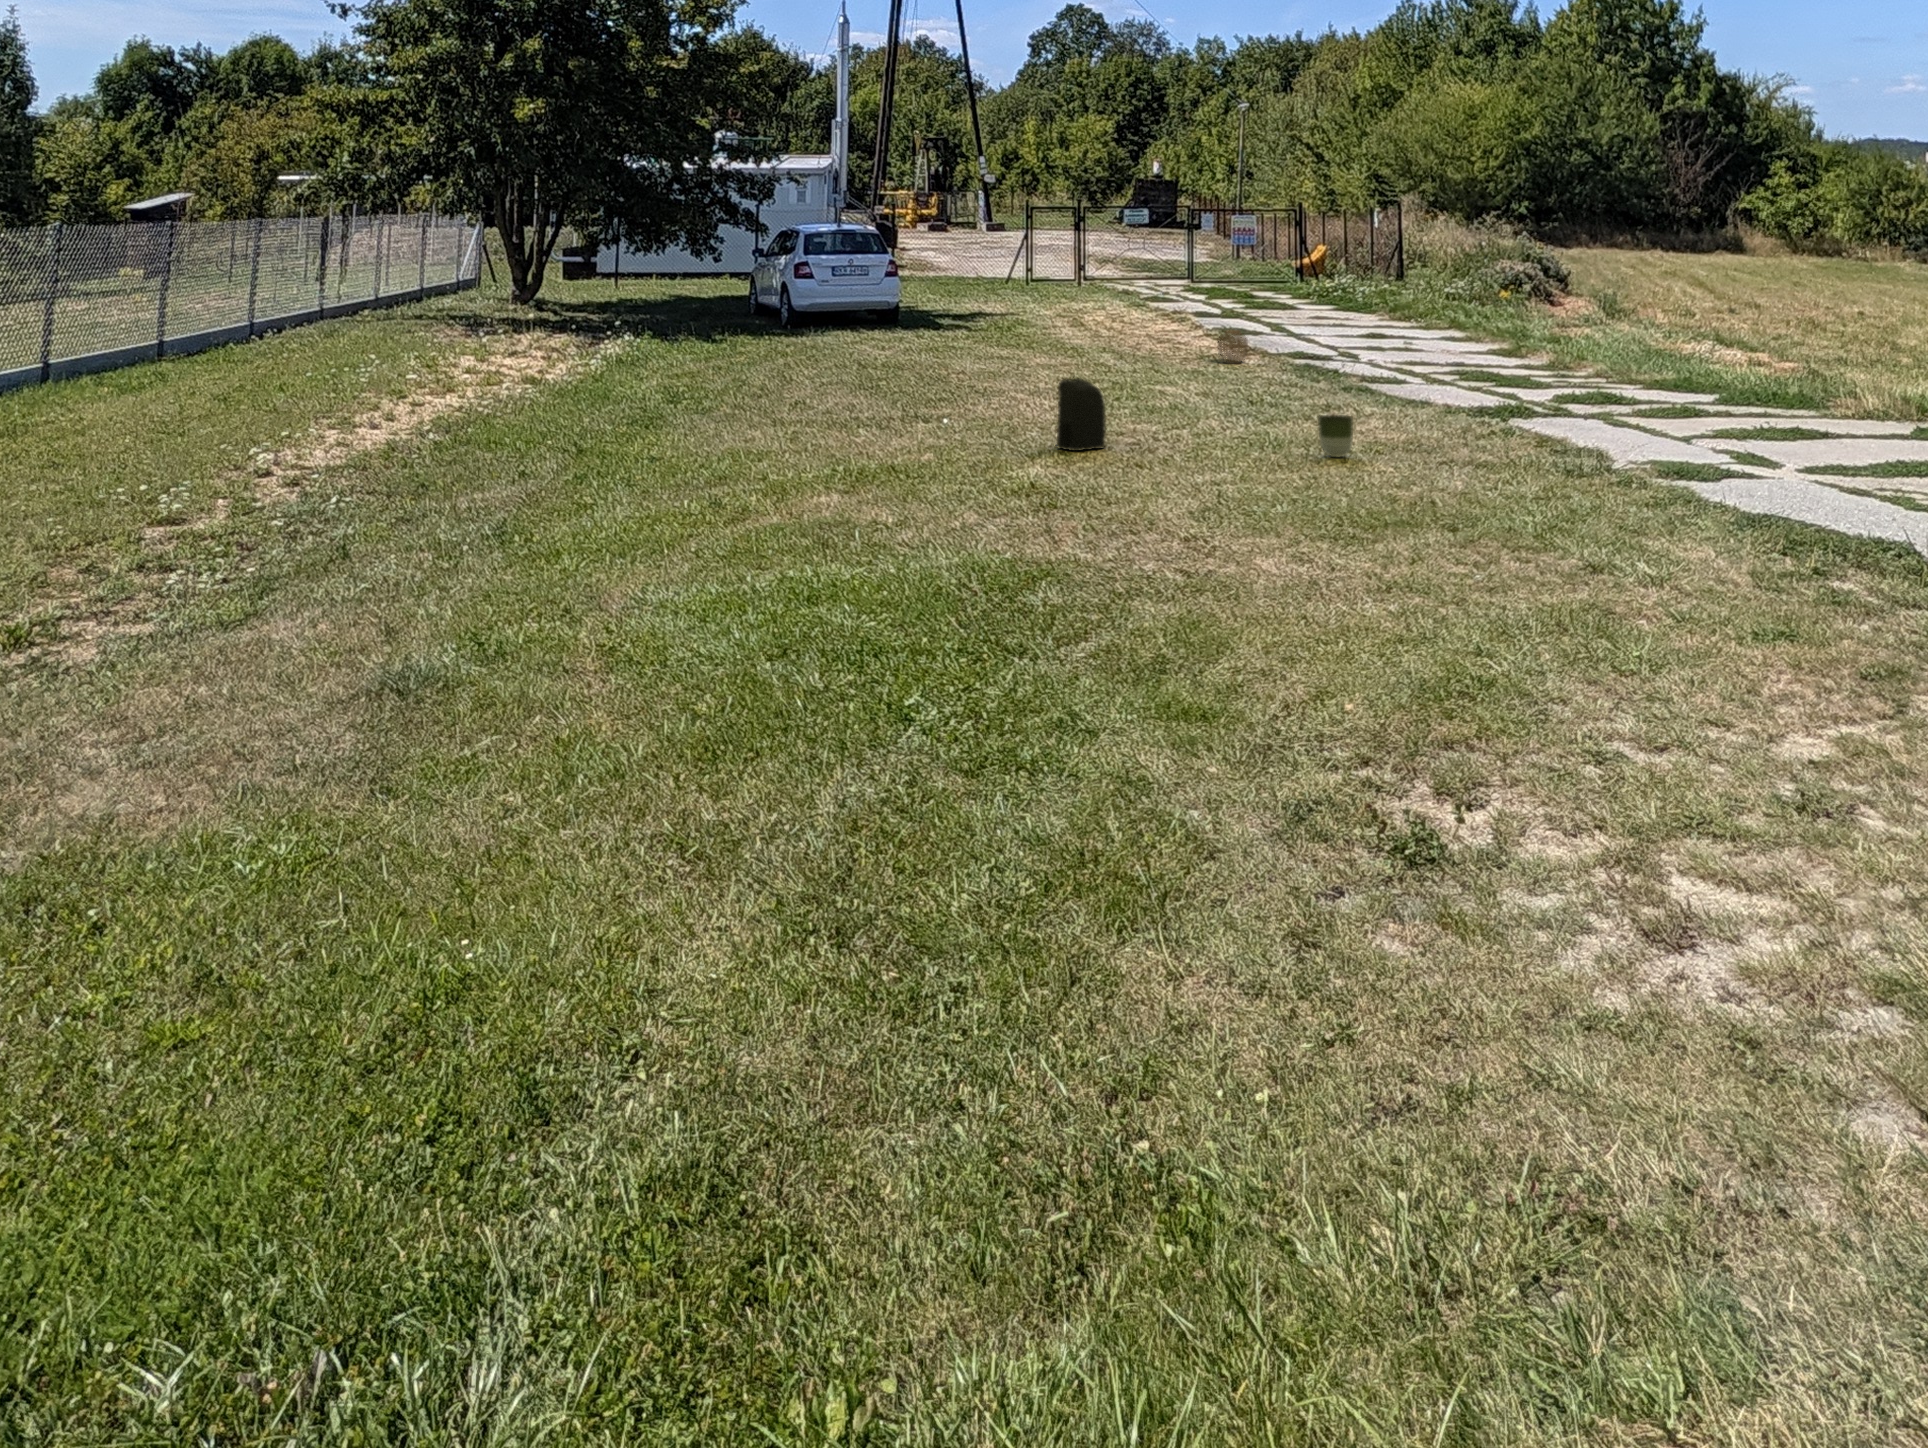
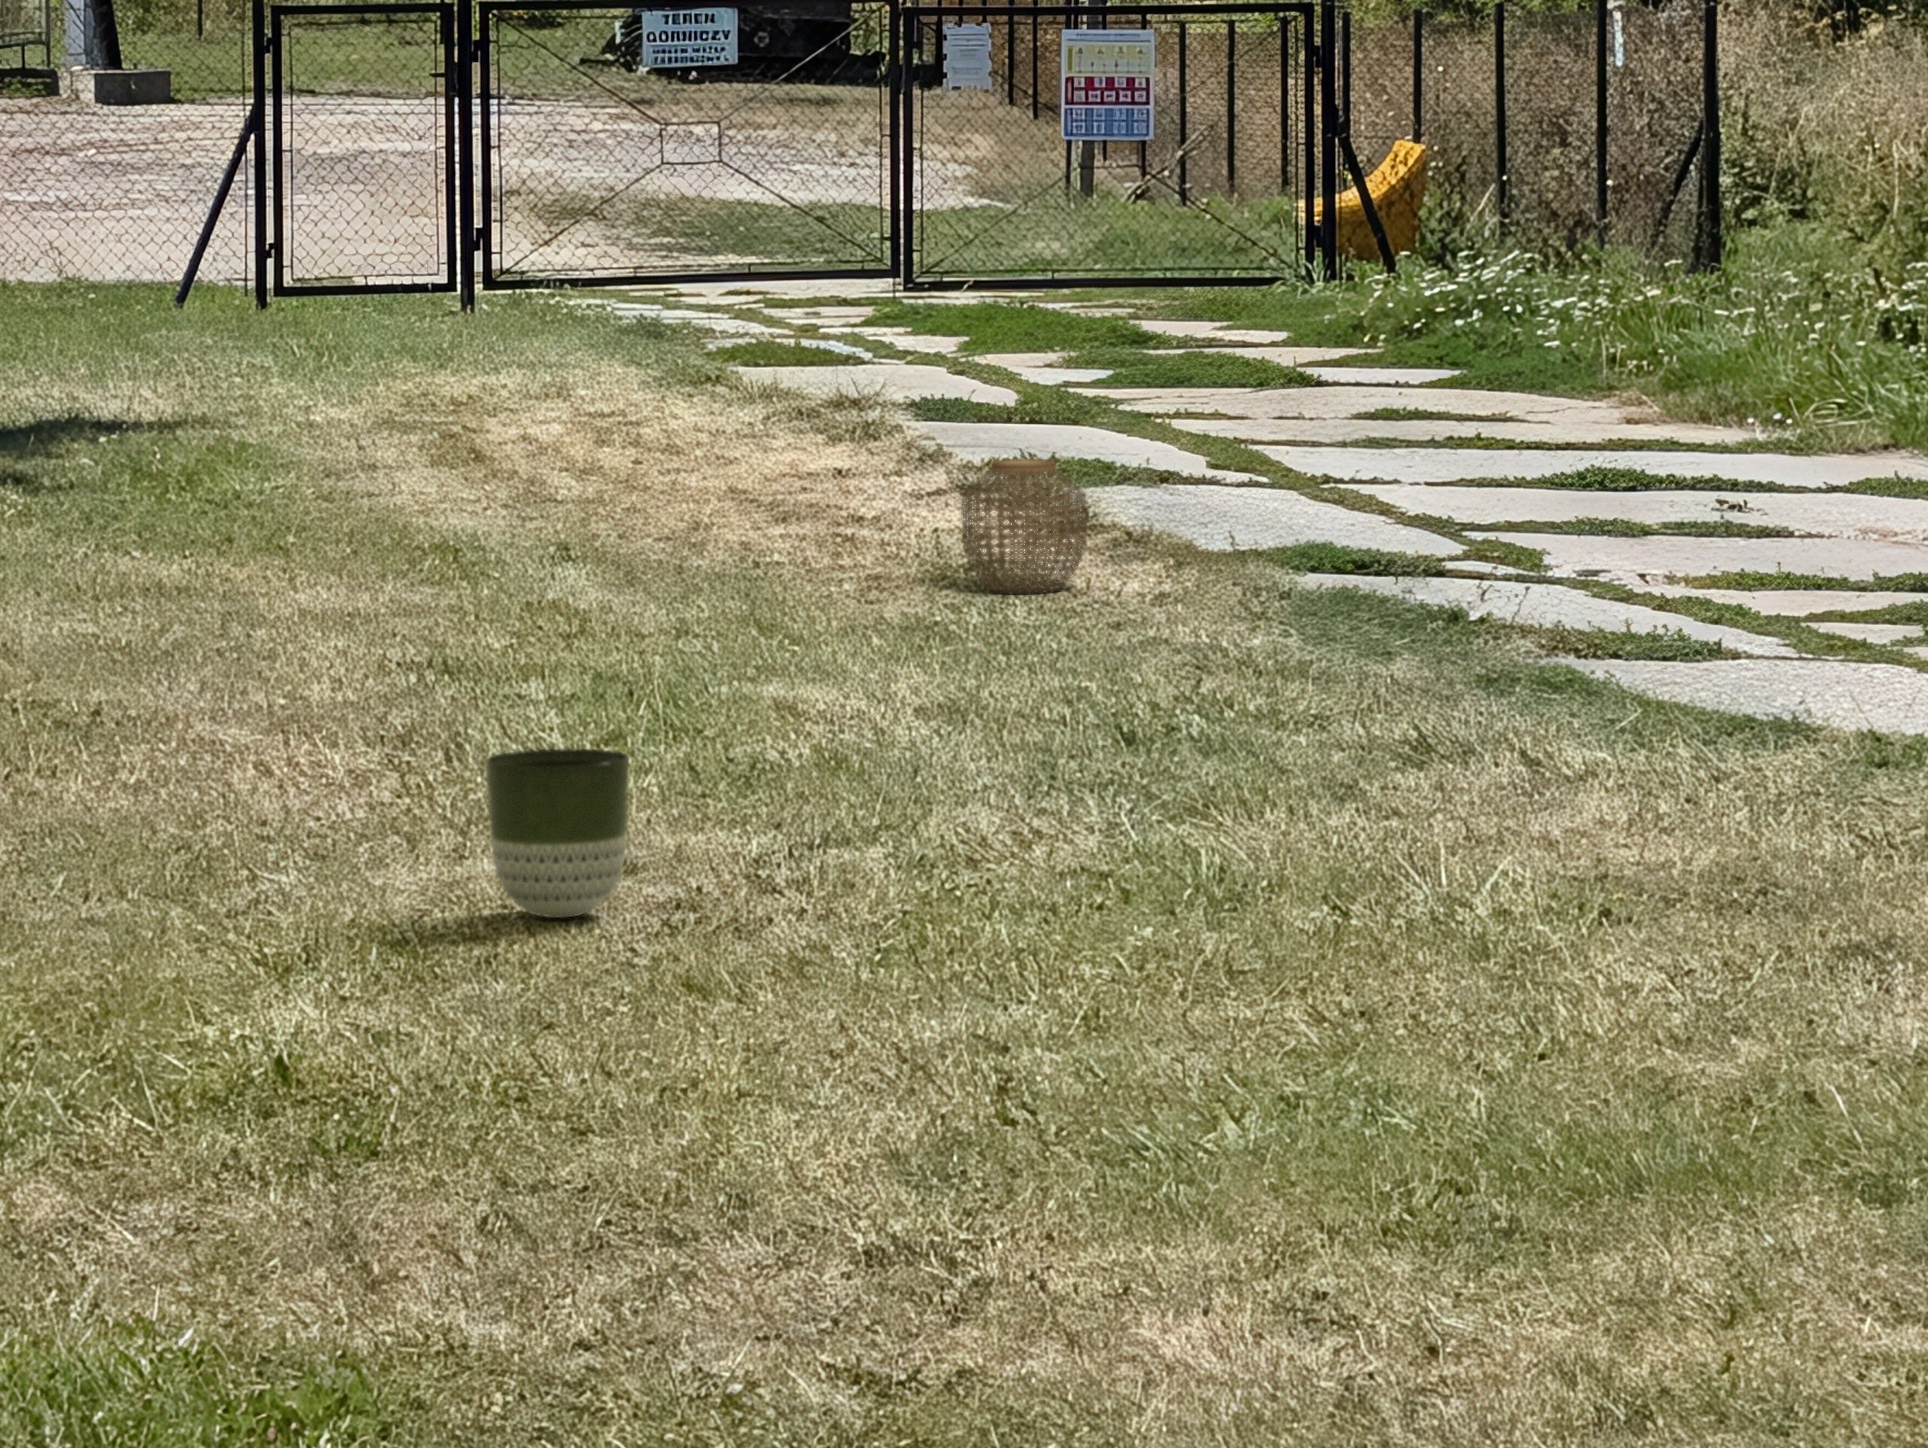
backpack: present [1057,378,1106,451] -> none [108,687,340,1033]
planter: present [1318,415,1353,457] -> present [486,749,629,918]

